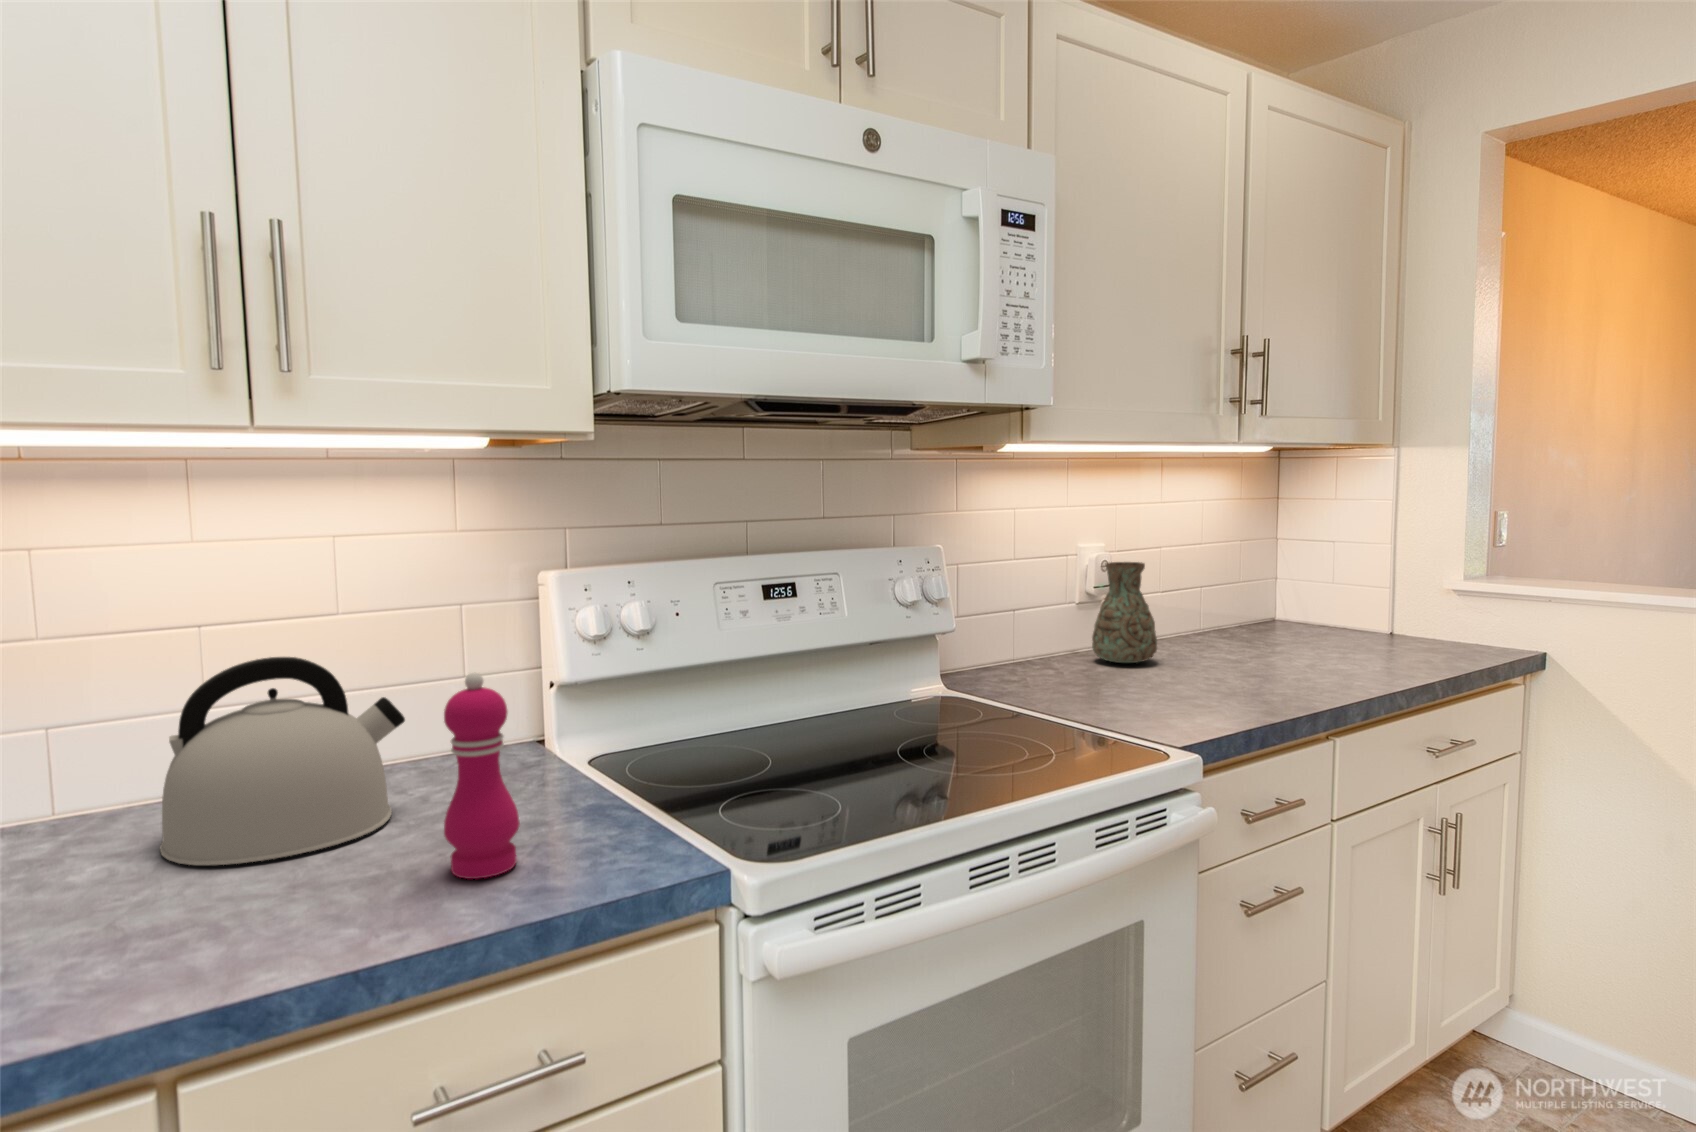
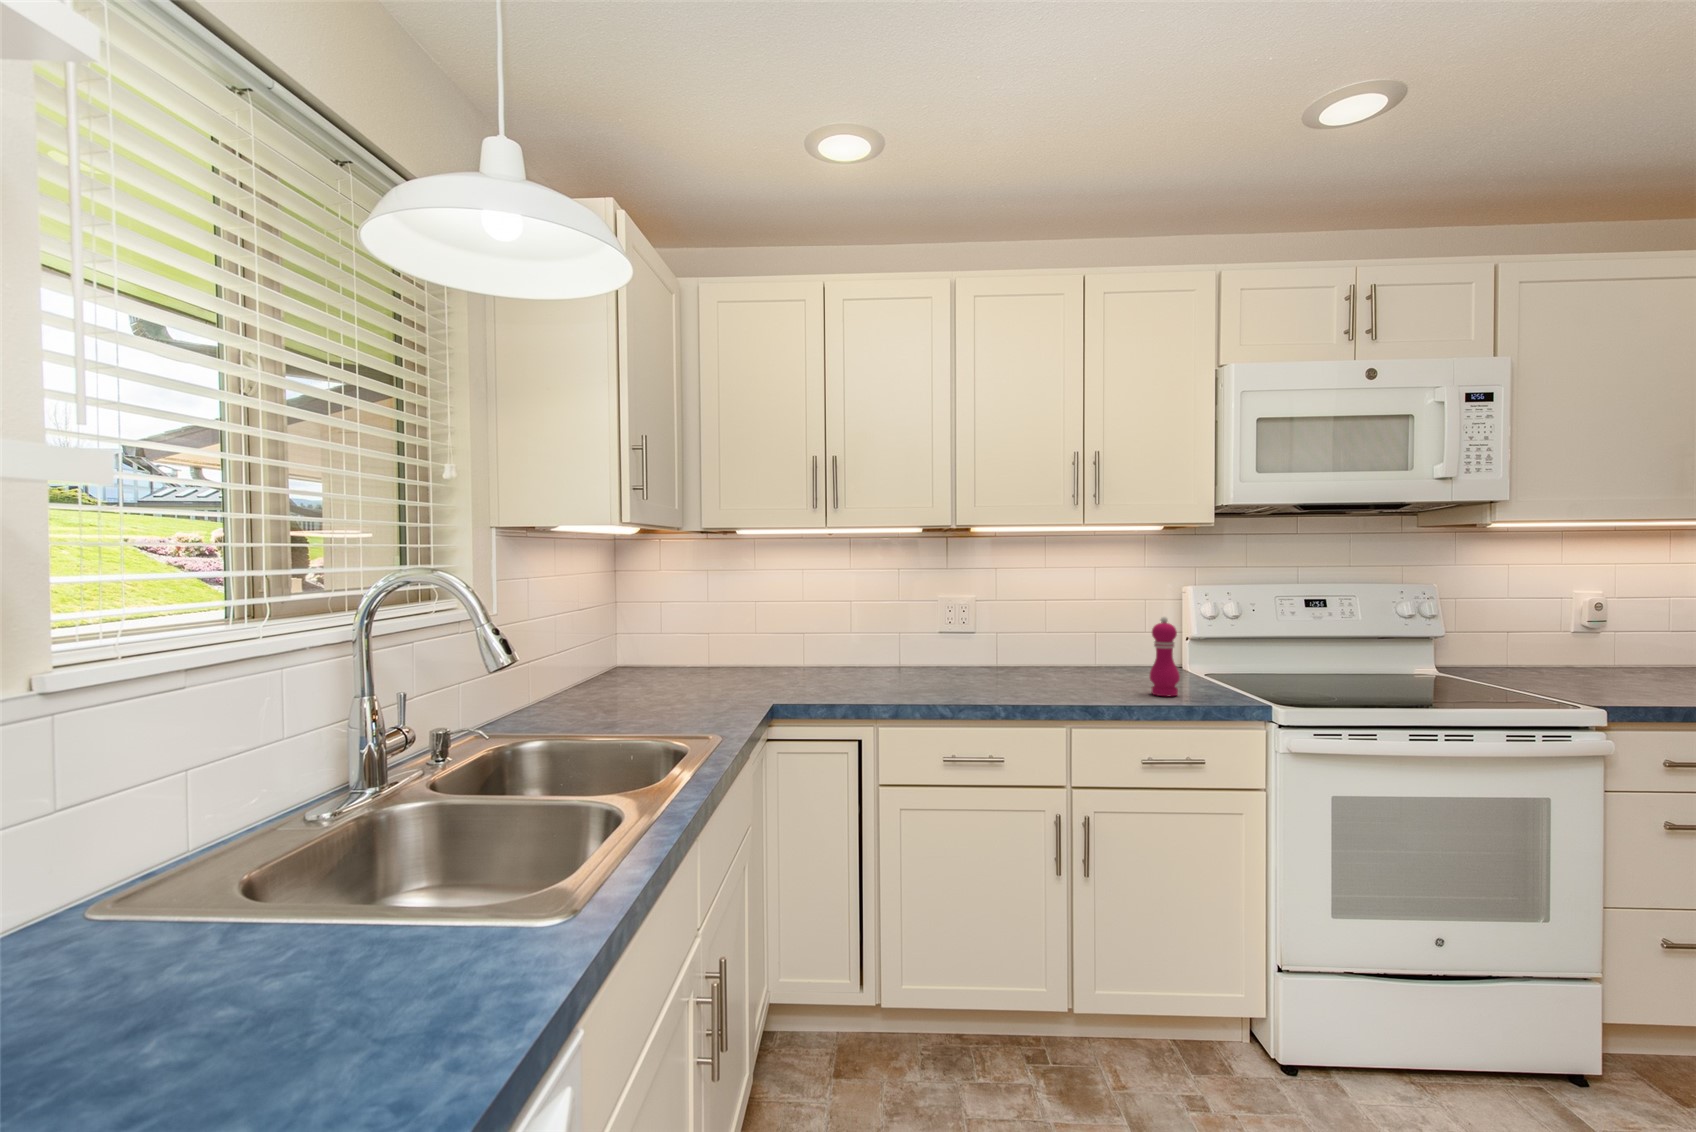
decorative vase: present [1092,562,1157,663] -> none [1576,605,1639,675]
kettle: present [160,657,405,865] -> none [1039,611,1127,683]

